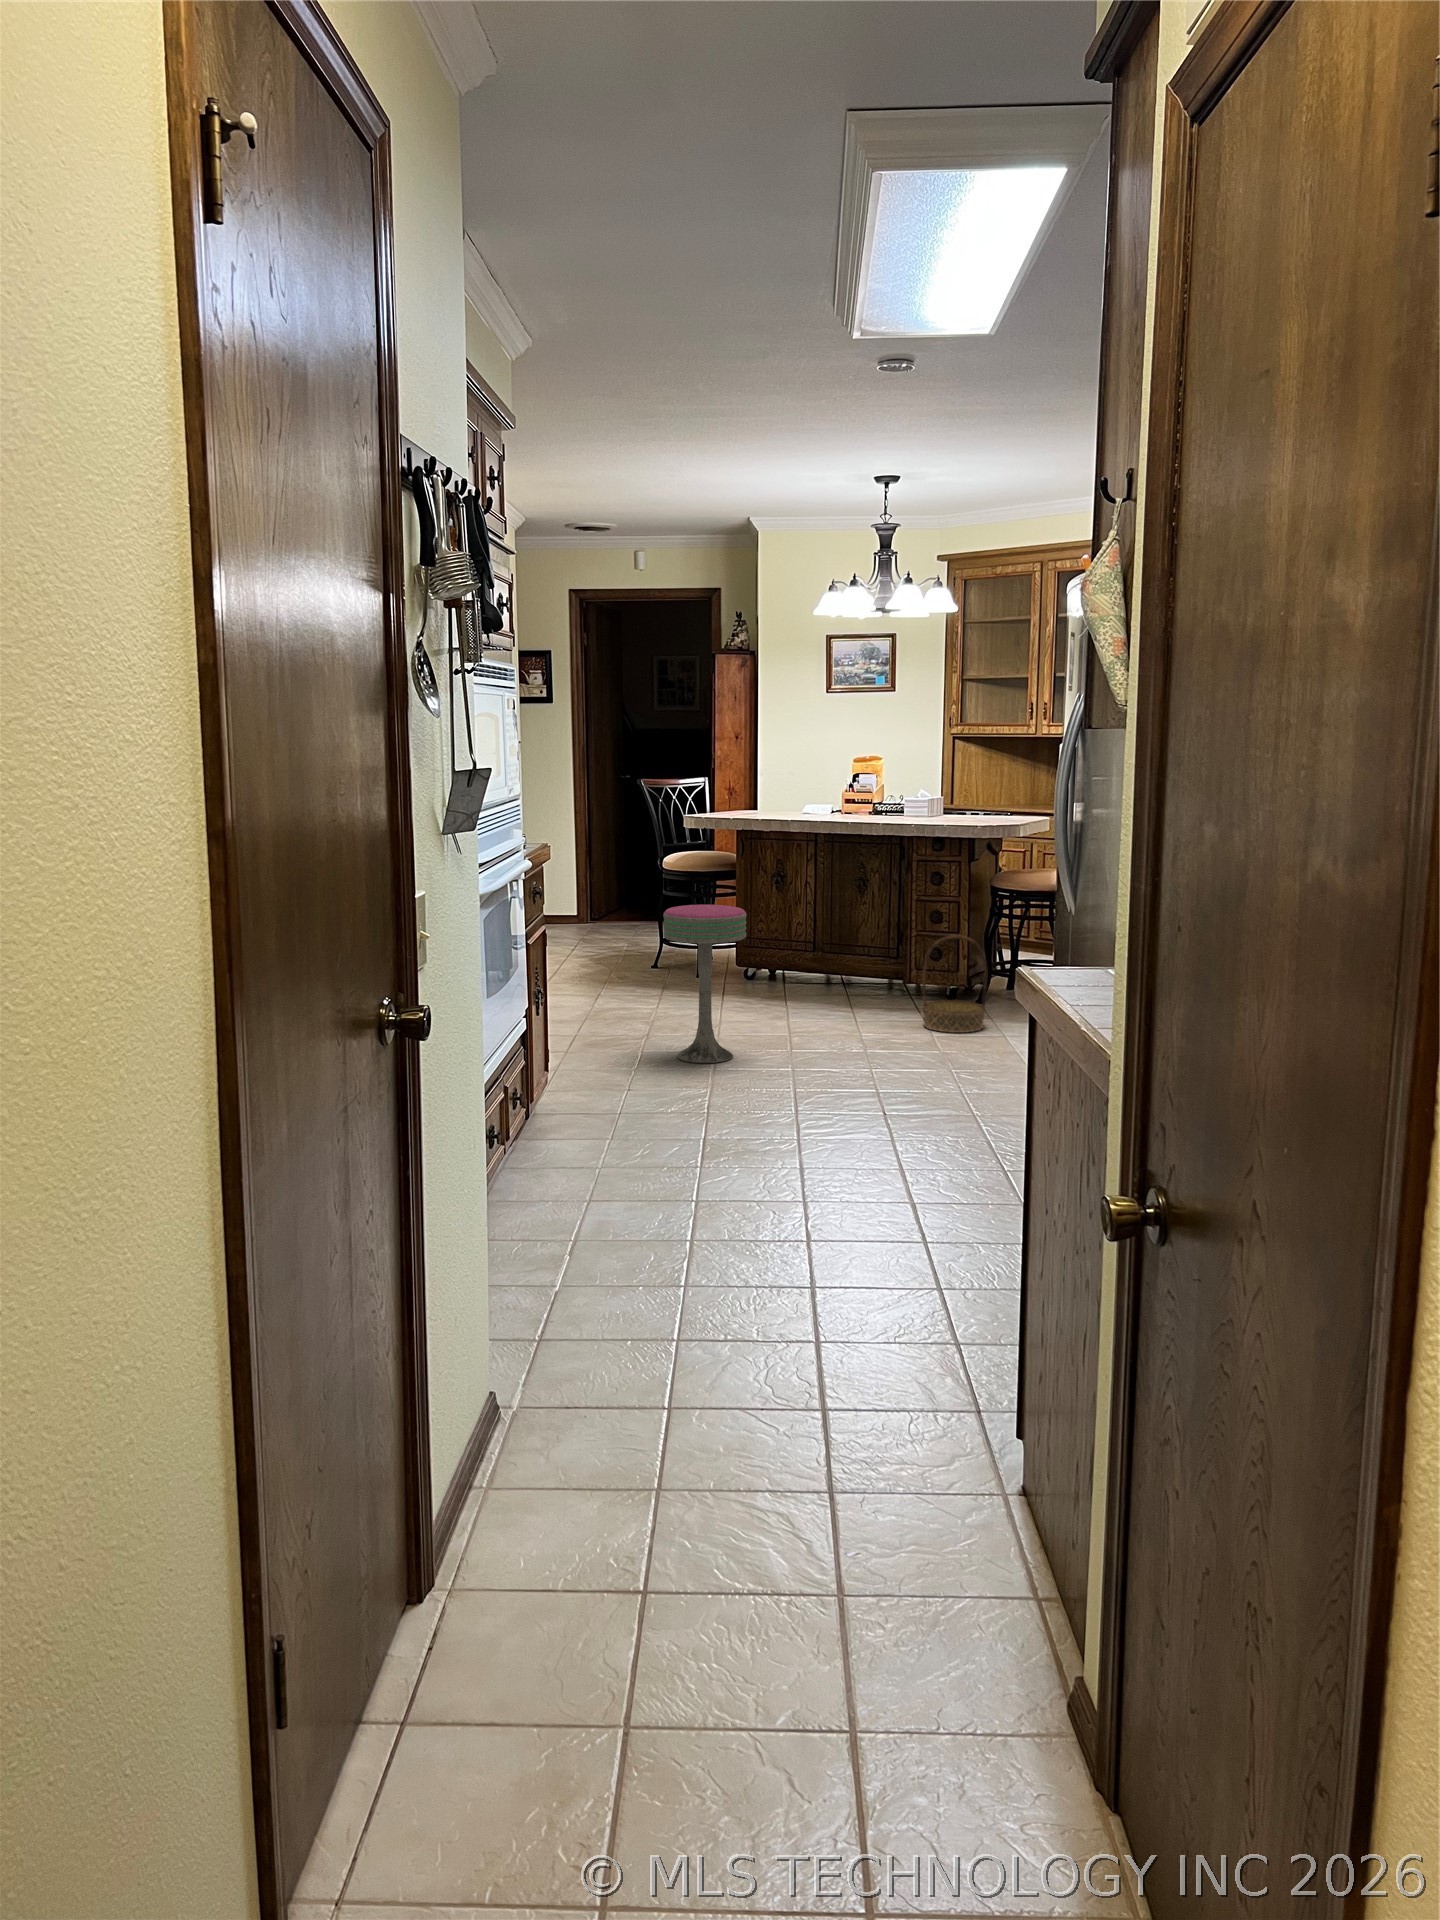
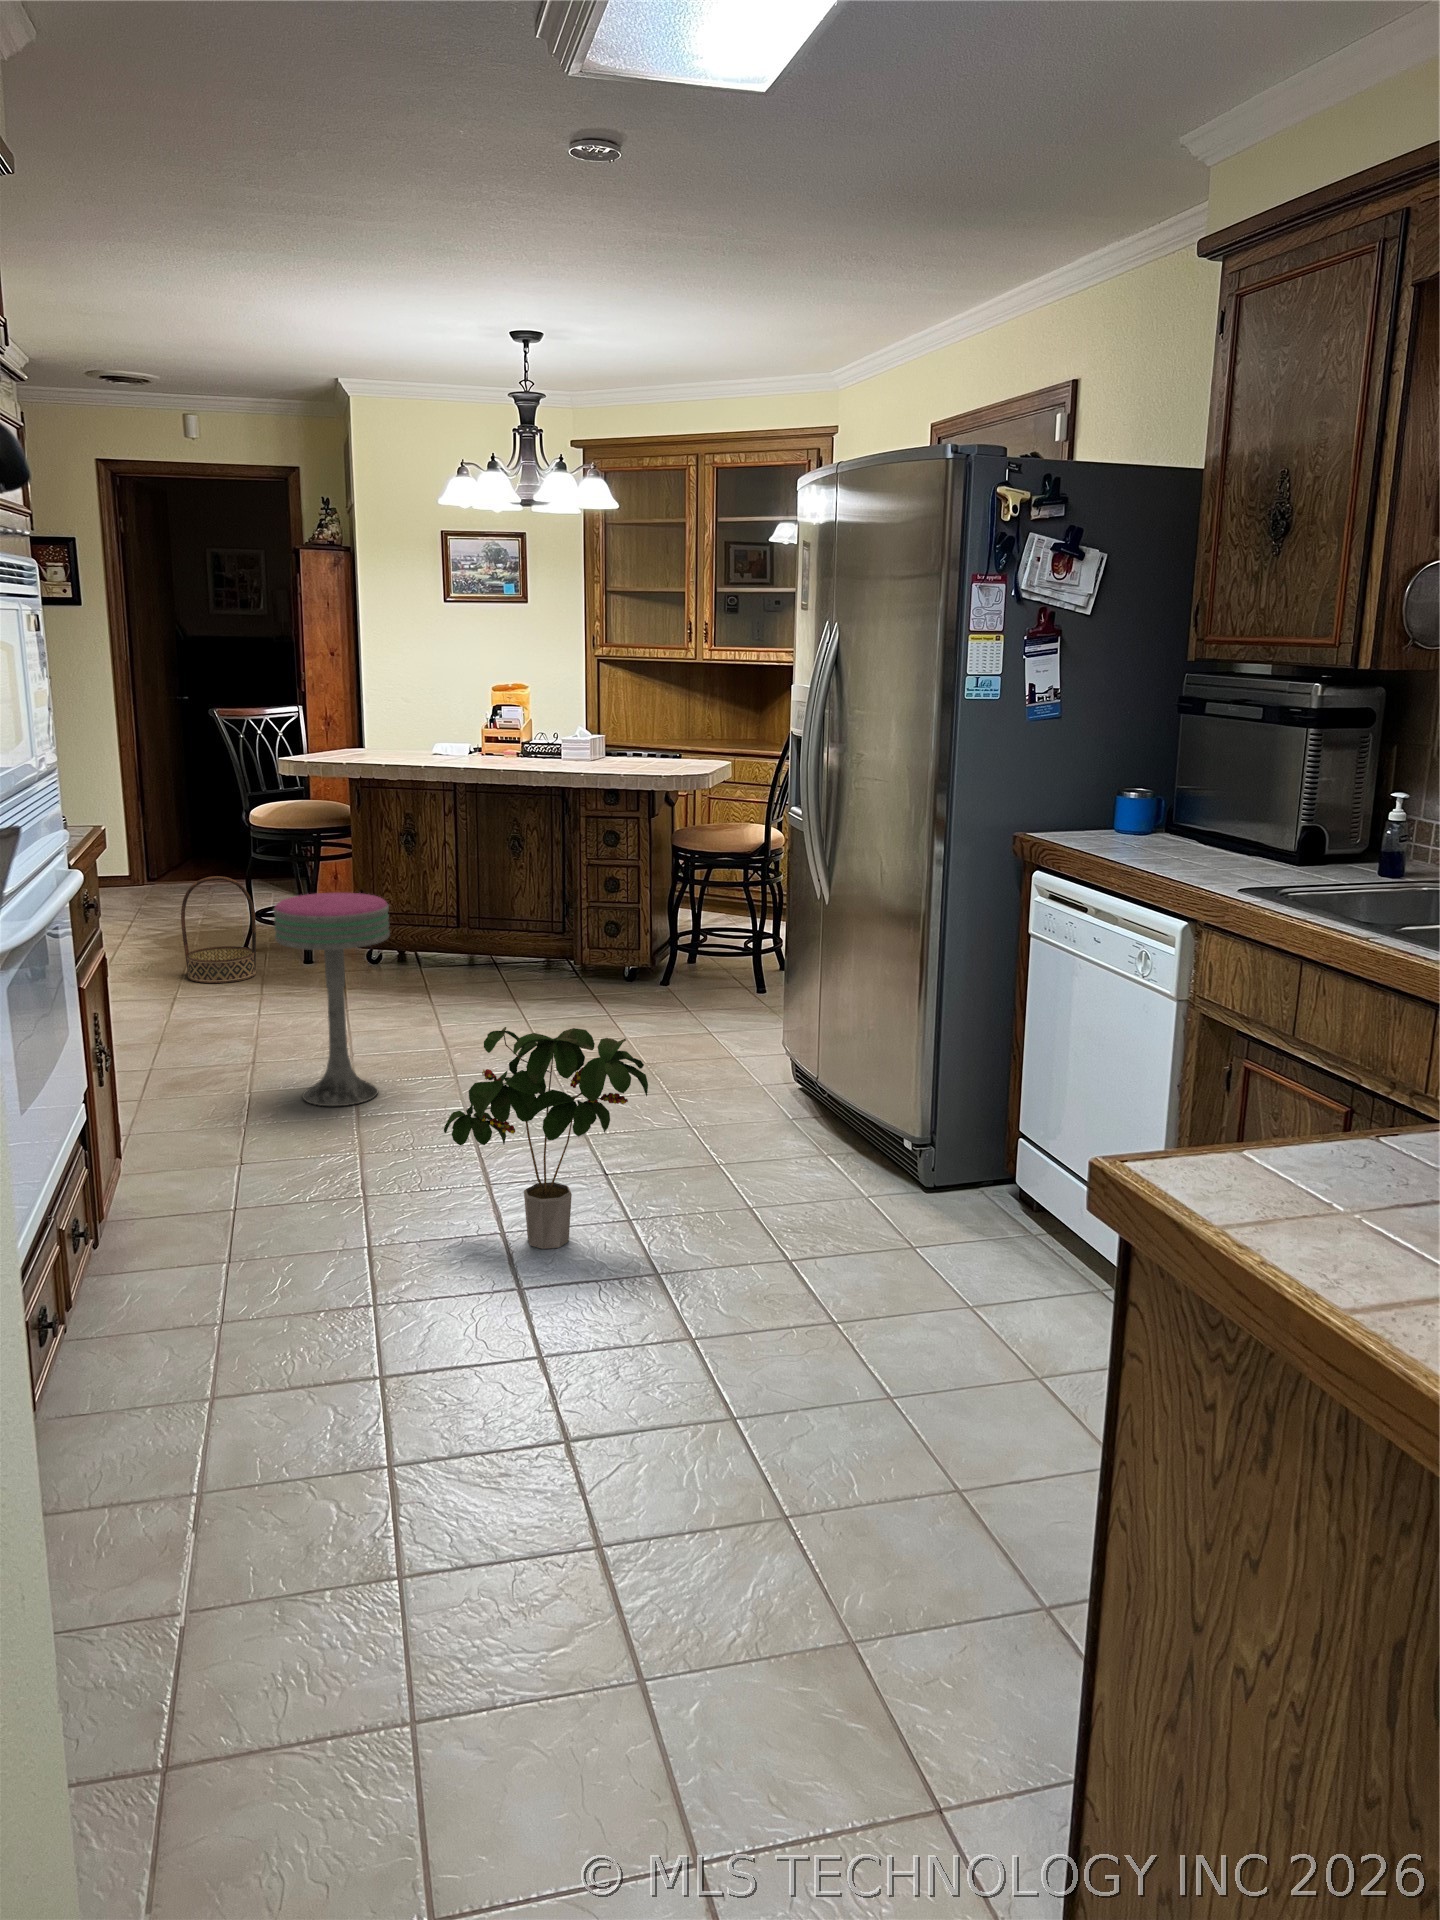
basket: present [922,935,987,1033] -> present [181,876,256,983]
potted plant: none [761,987,908,1152] -> present [444,1027,648,1249]

